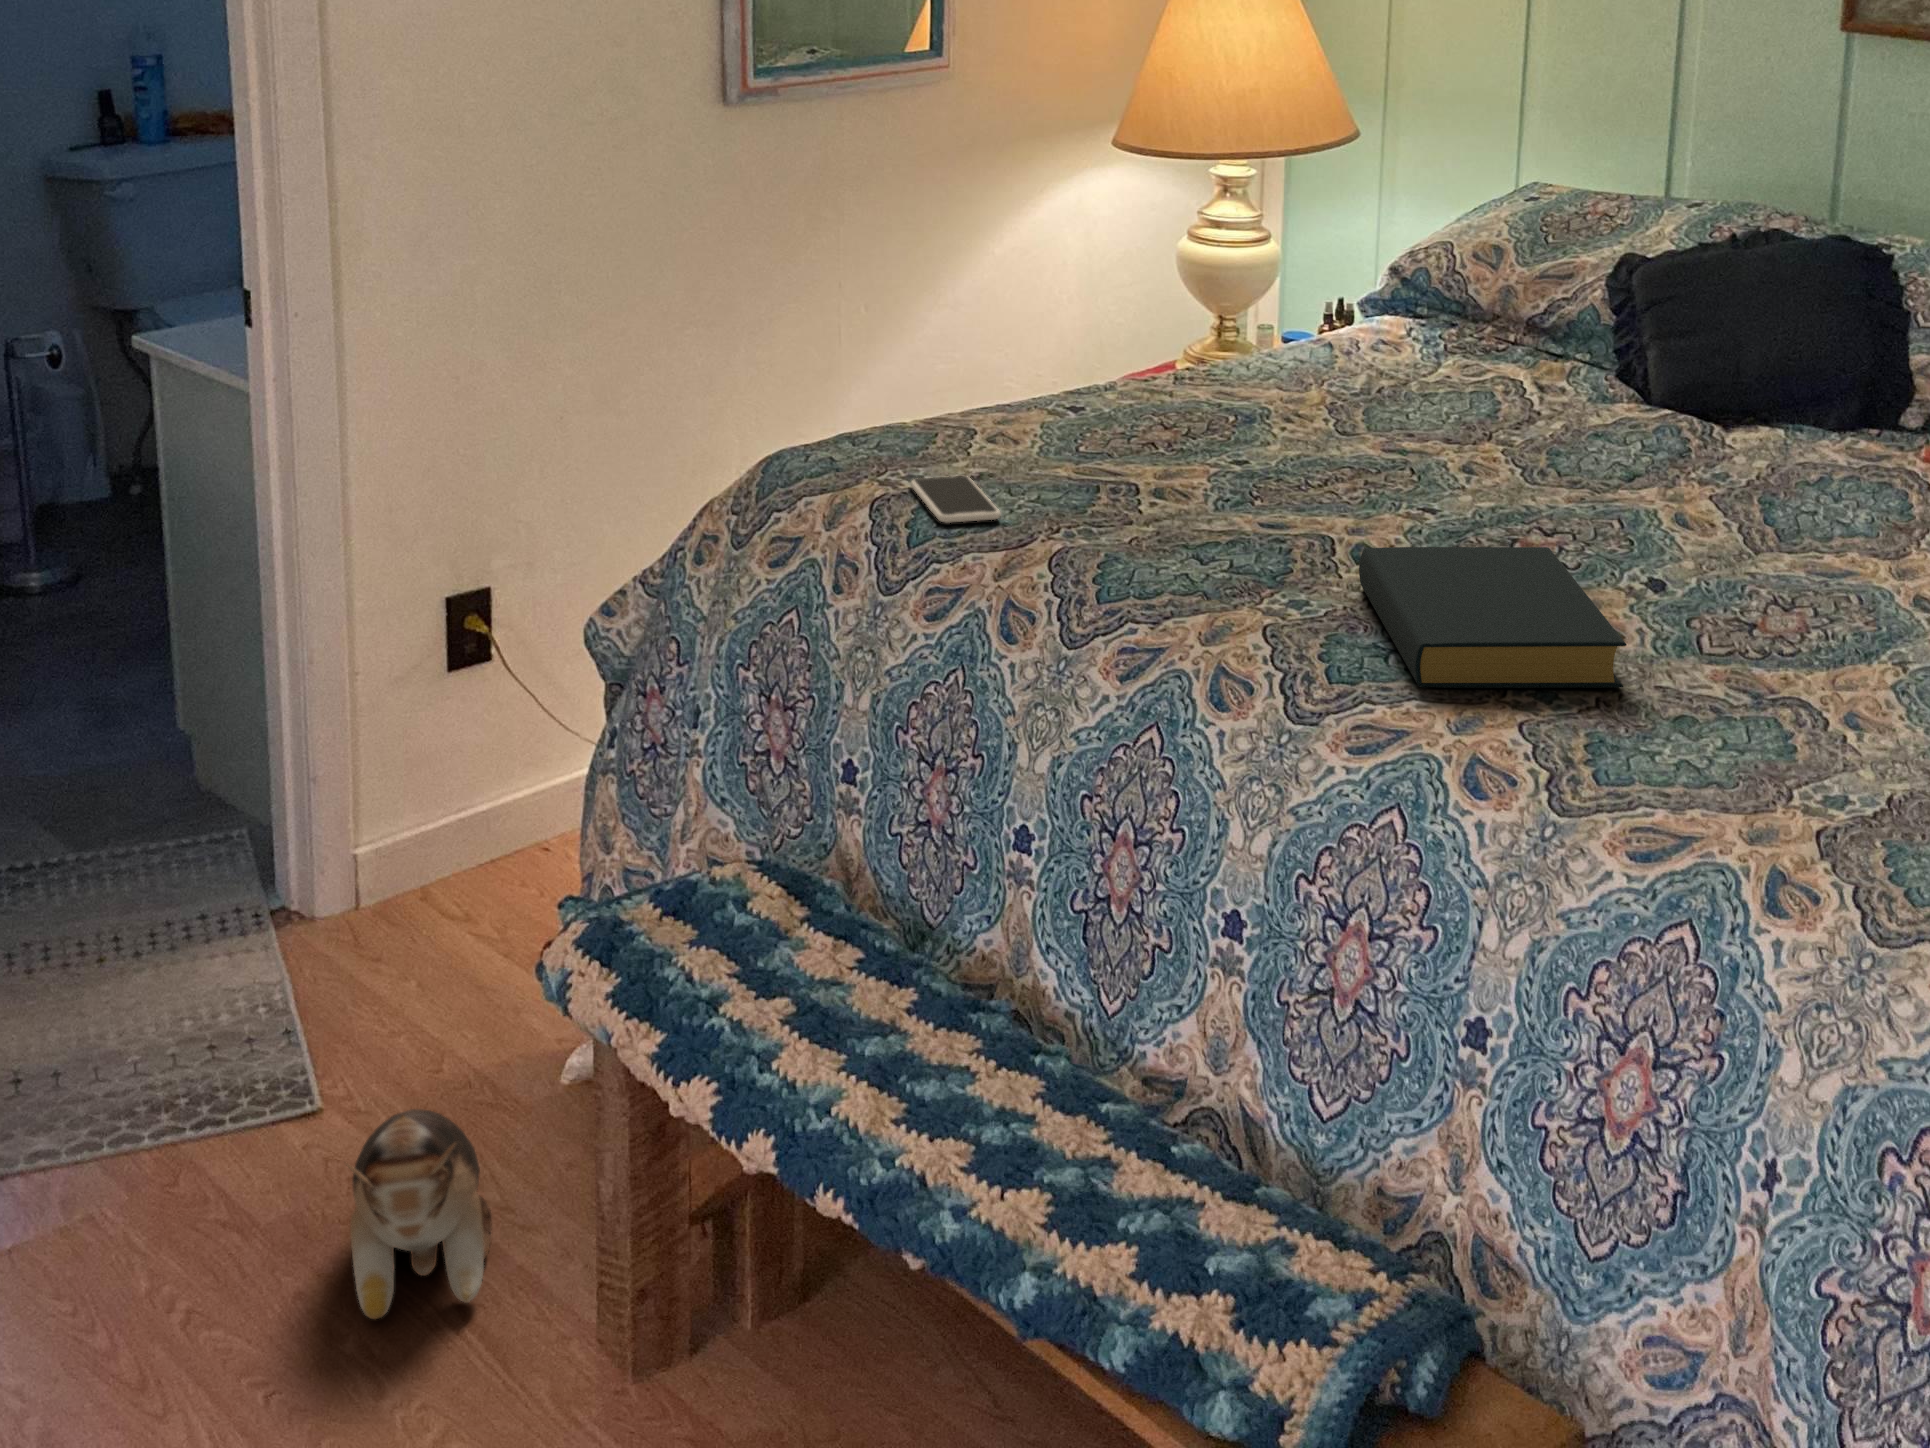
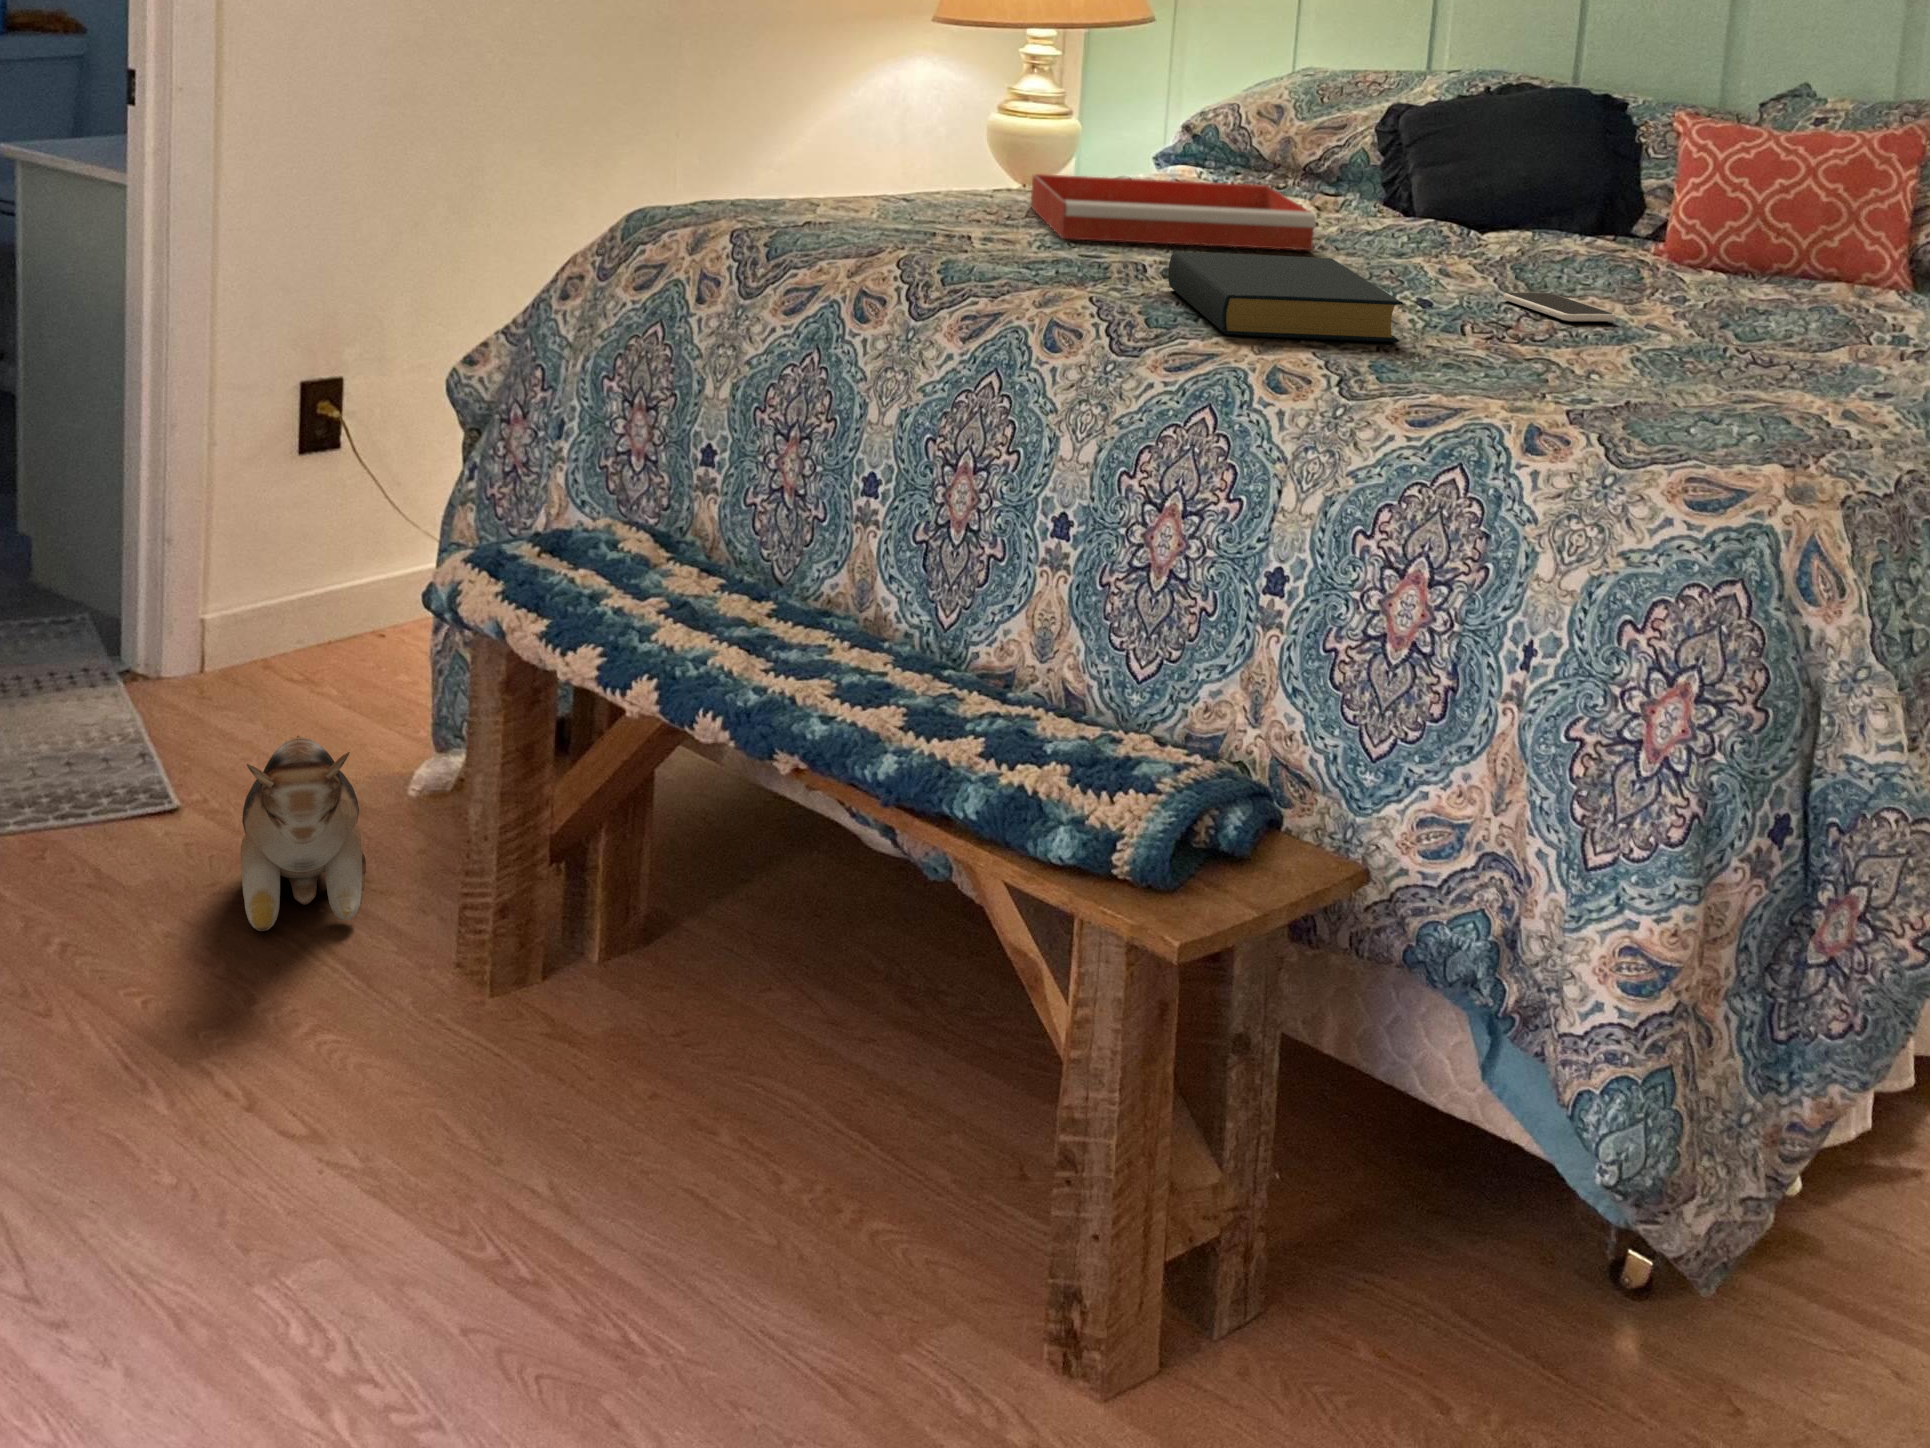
tray: none [1214,383,1535,486] -> present [1031,174,1316,250]
smartphone: present [911,476,1001,523] -> present [1503,293,1616,322]

